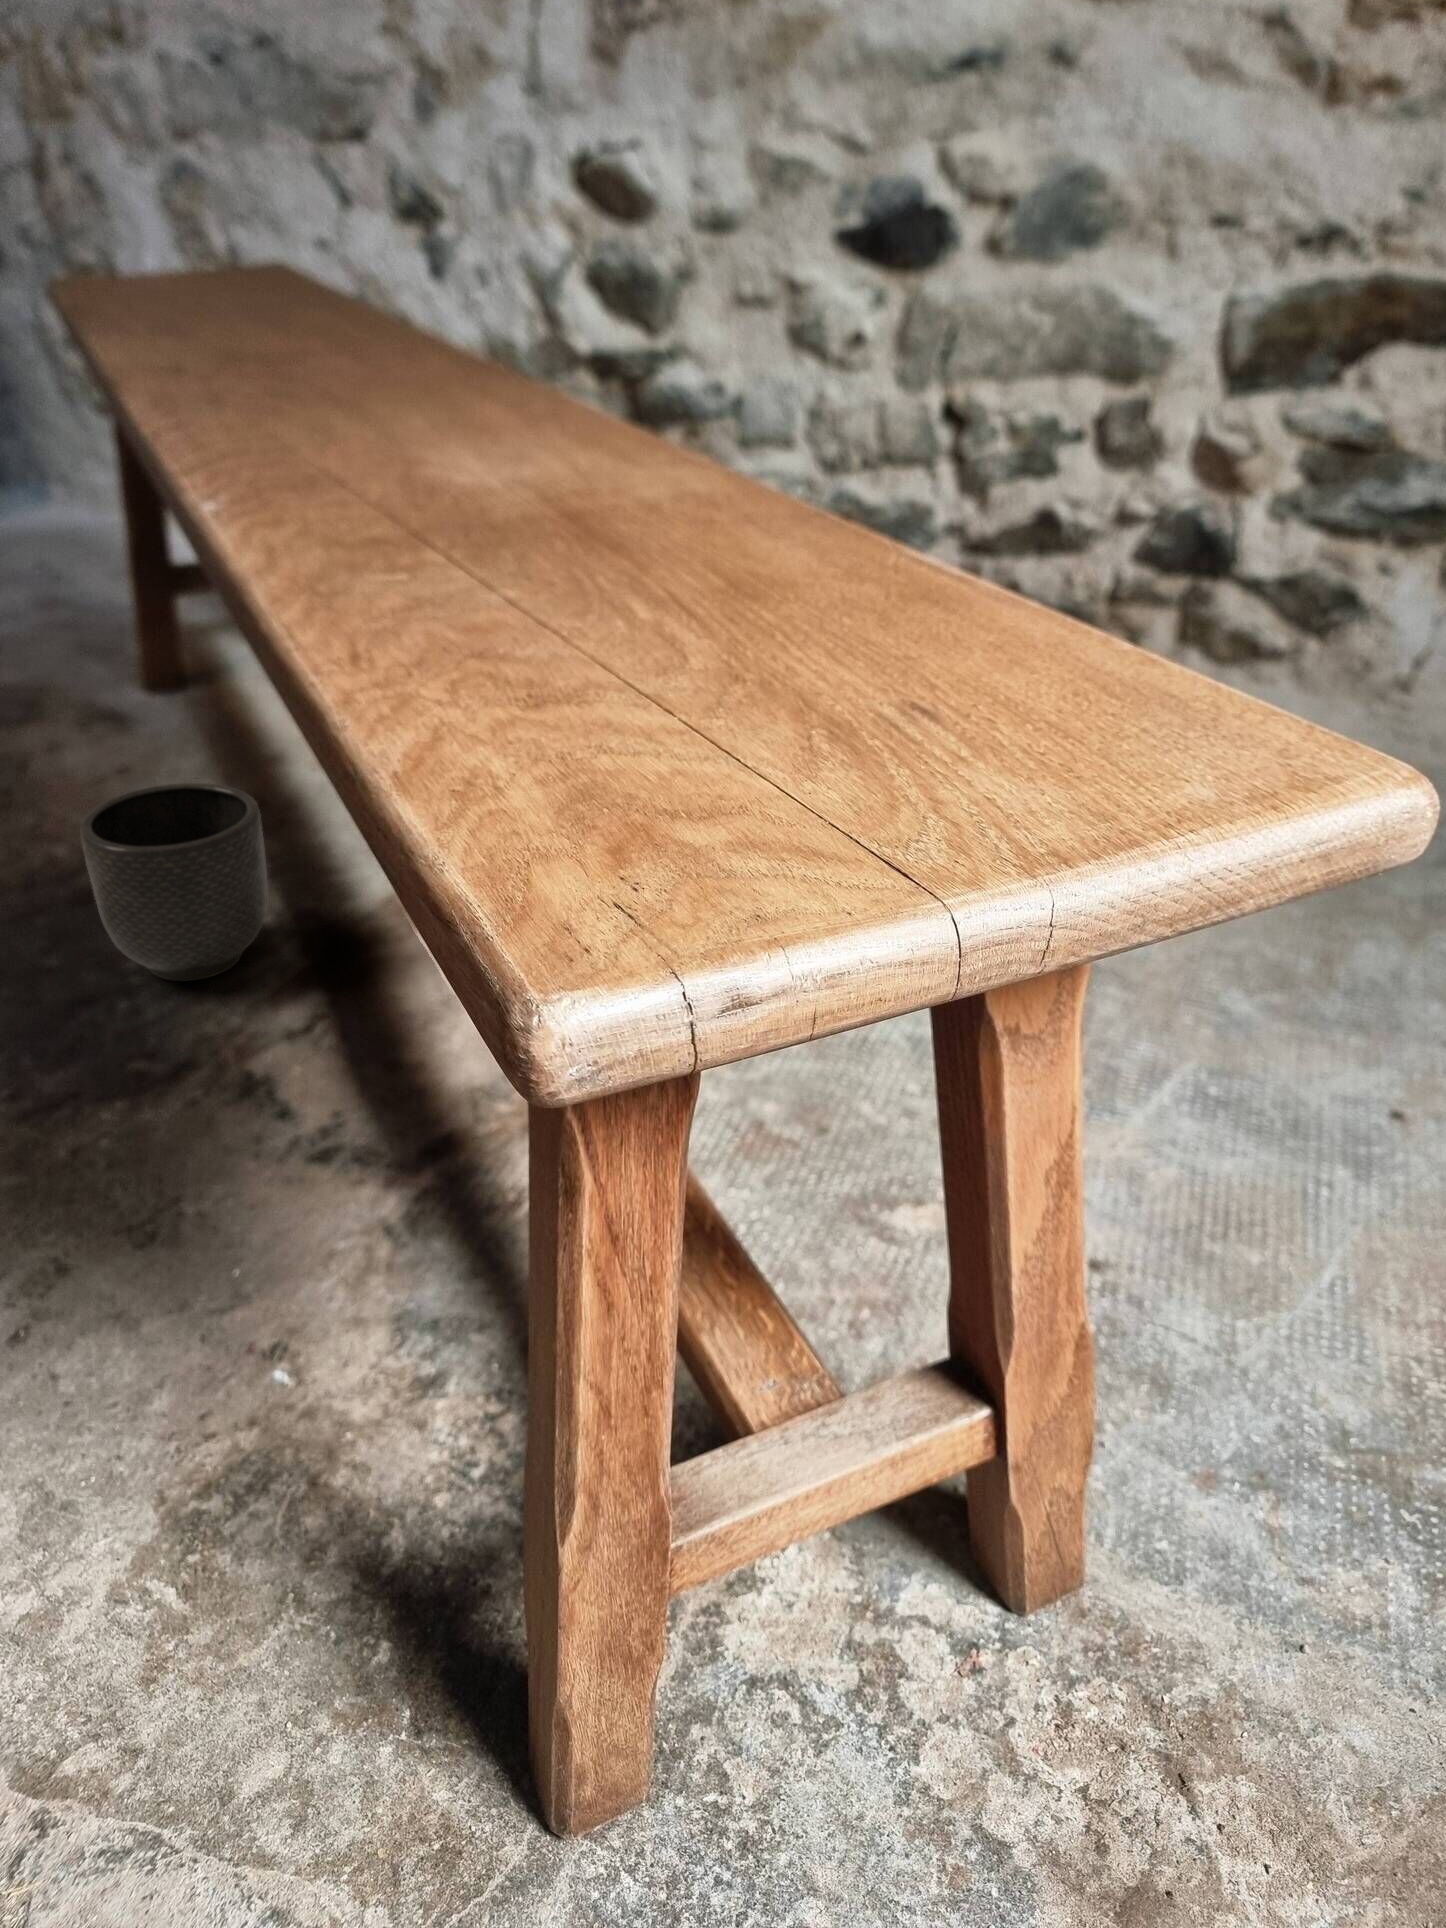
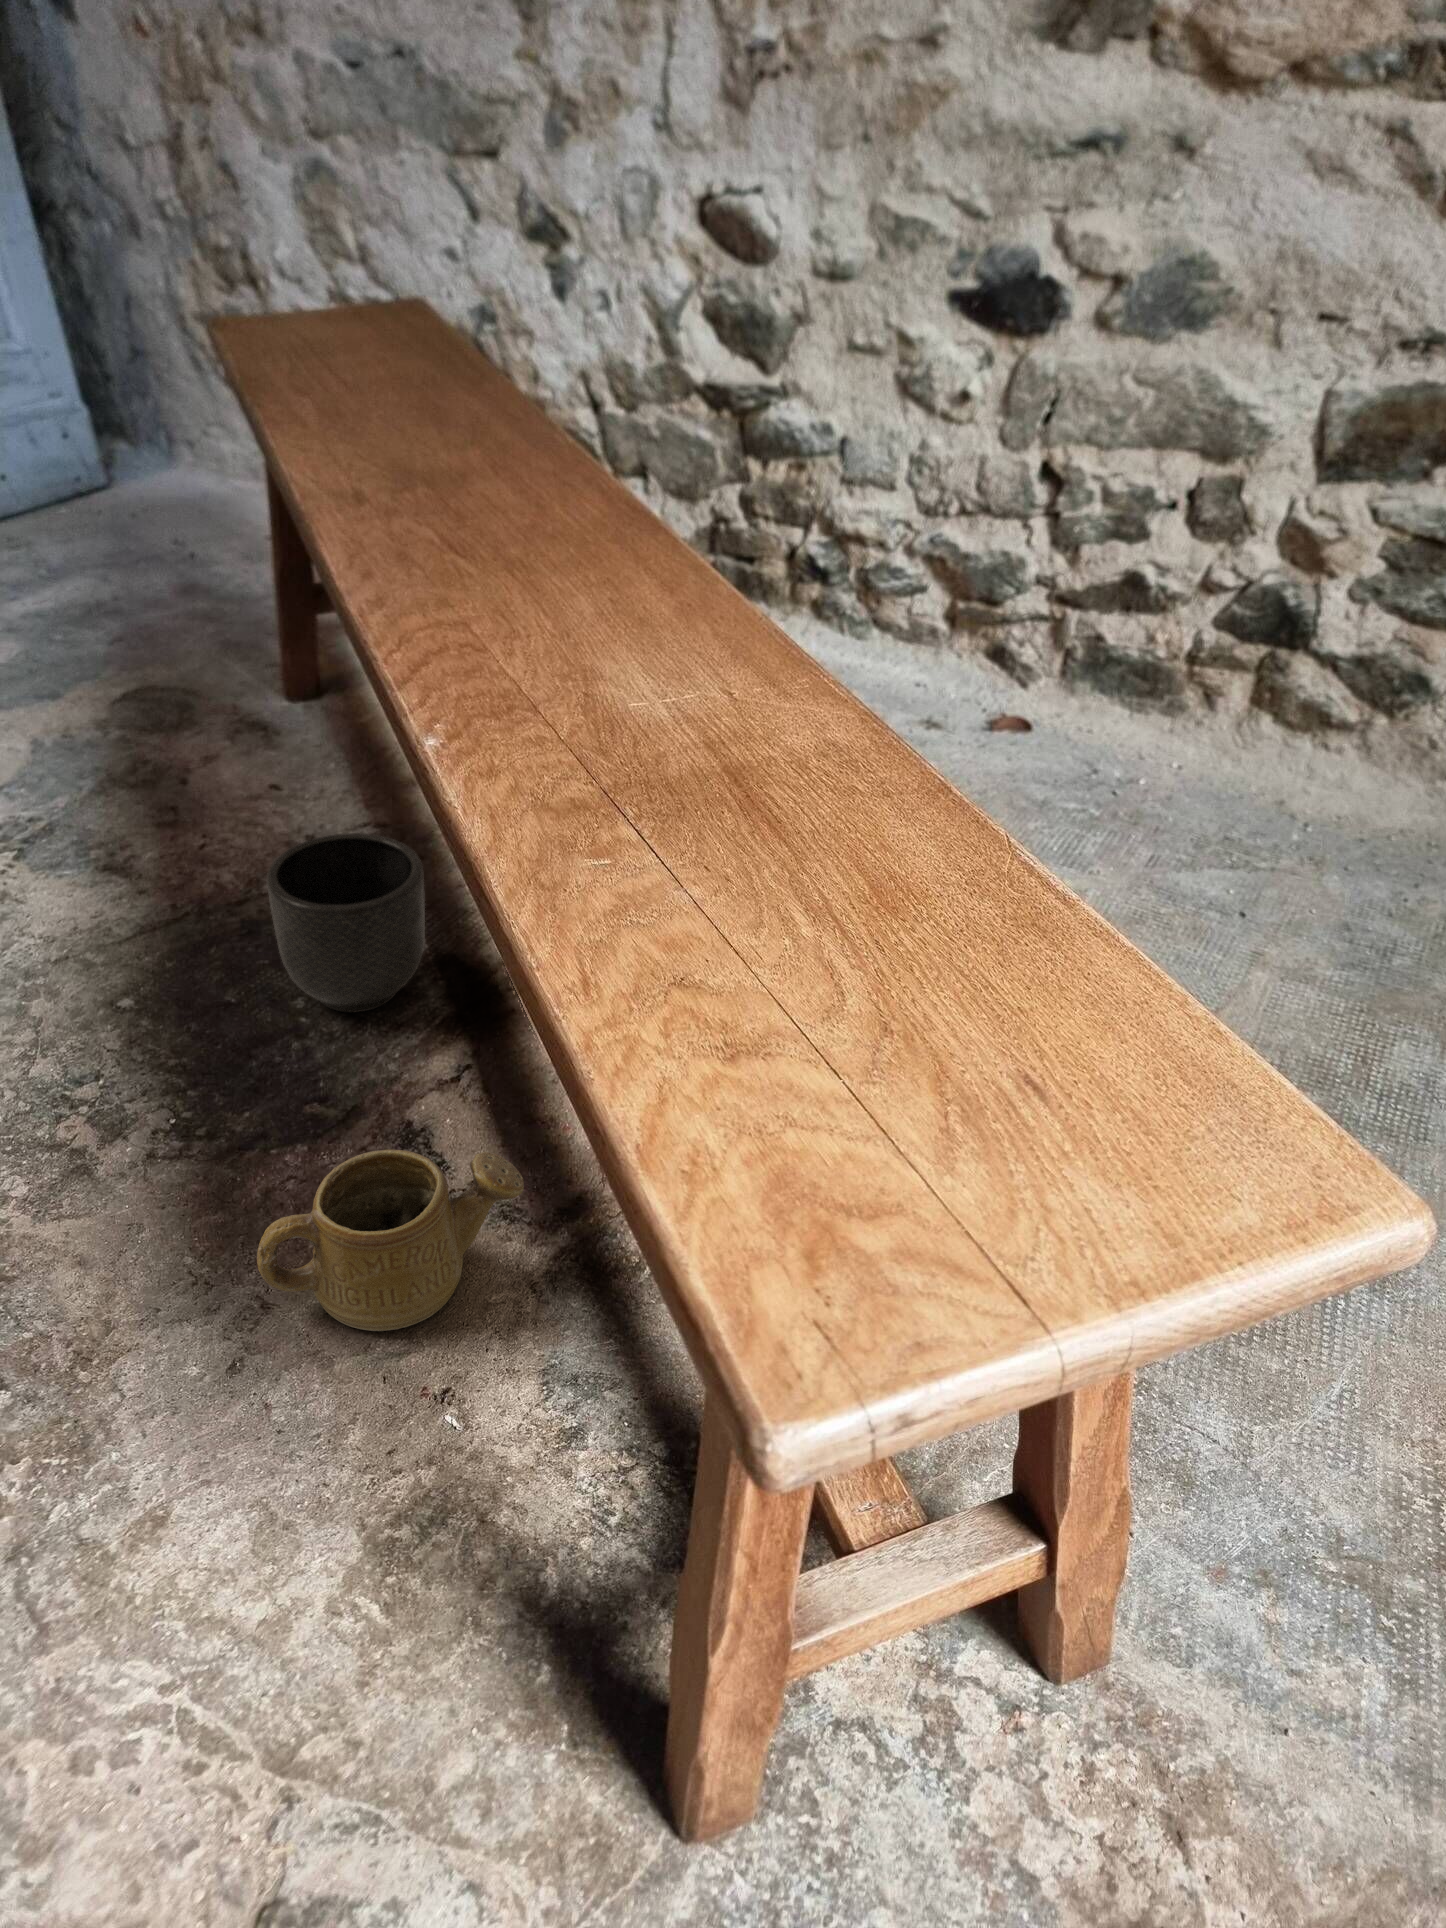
watering can: none [45,1079,366,1291] -> present [257,1149,524,1331]

